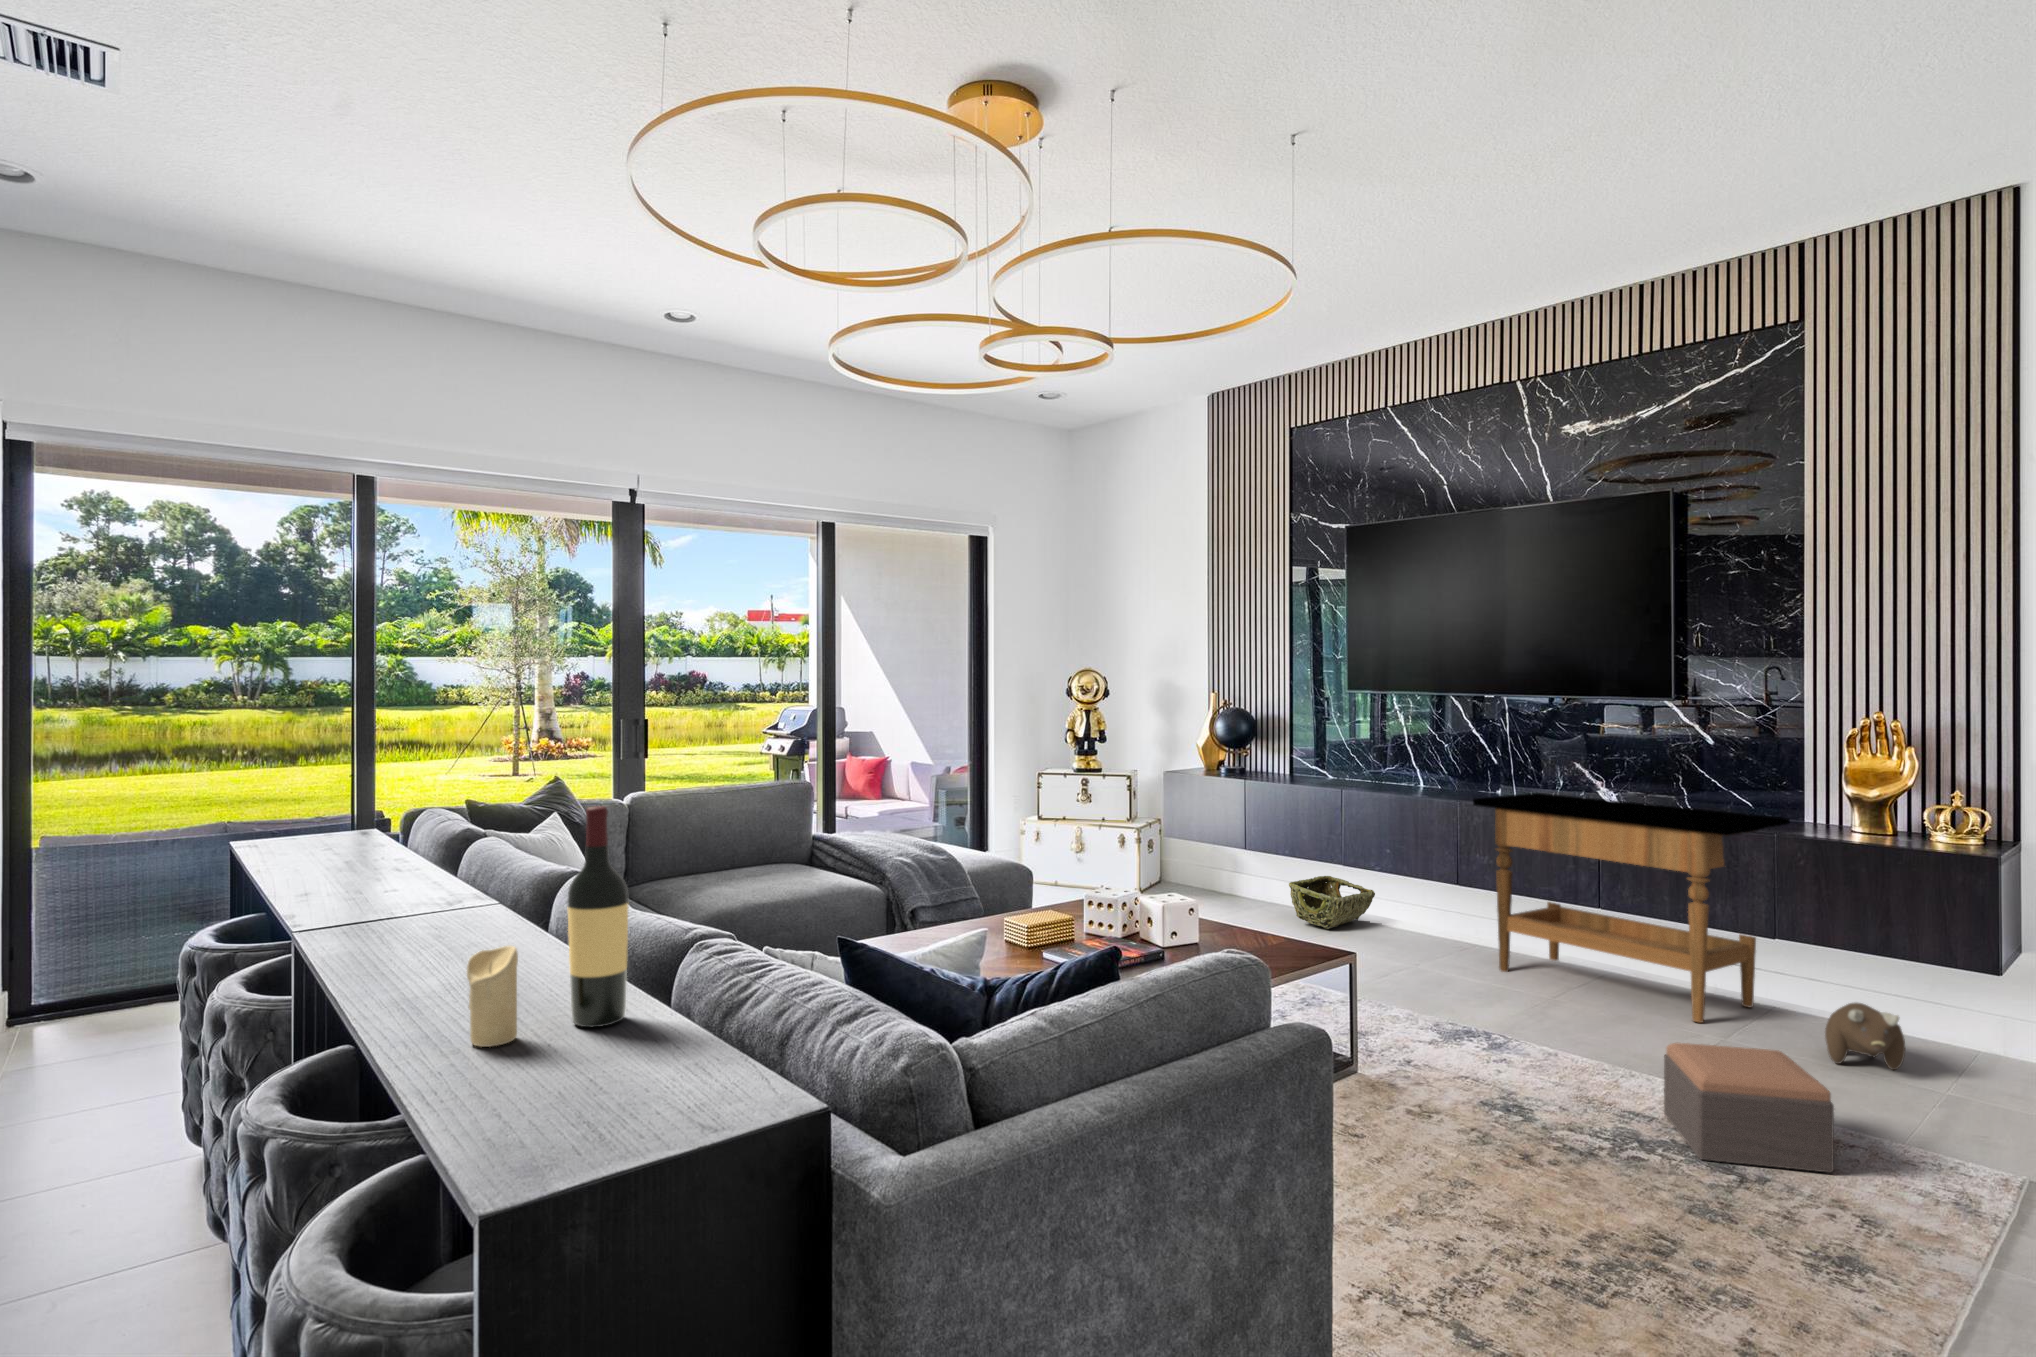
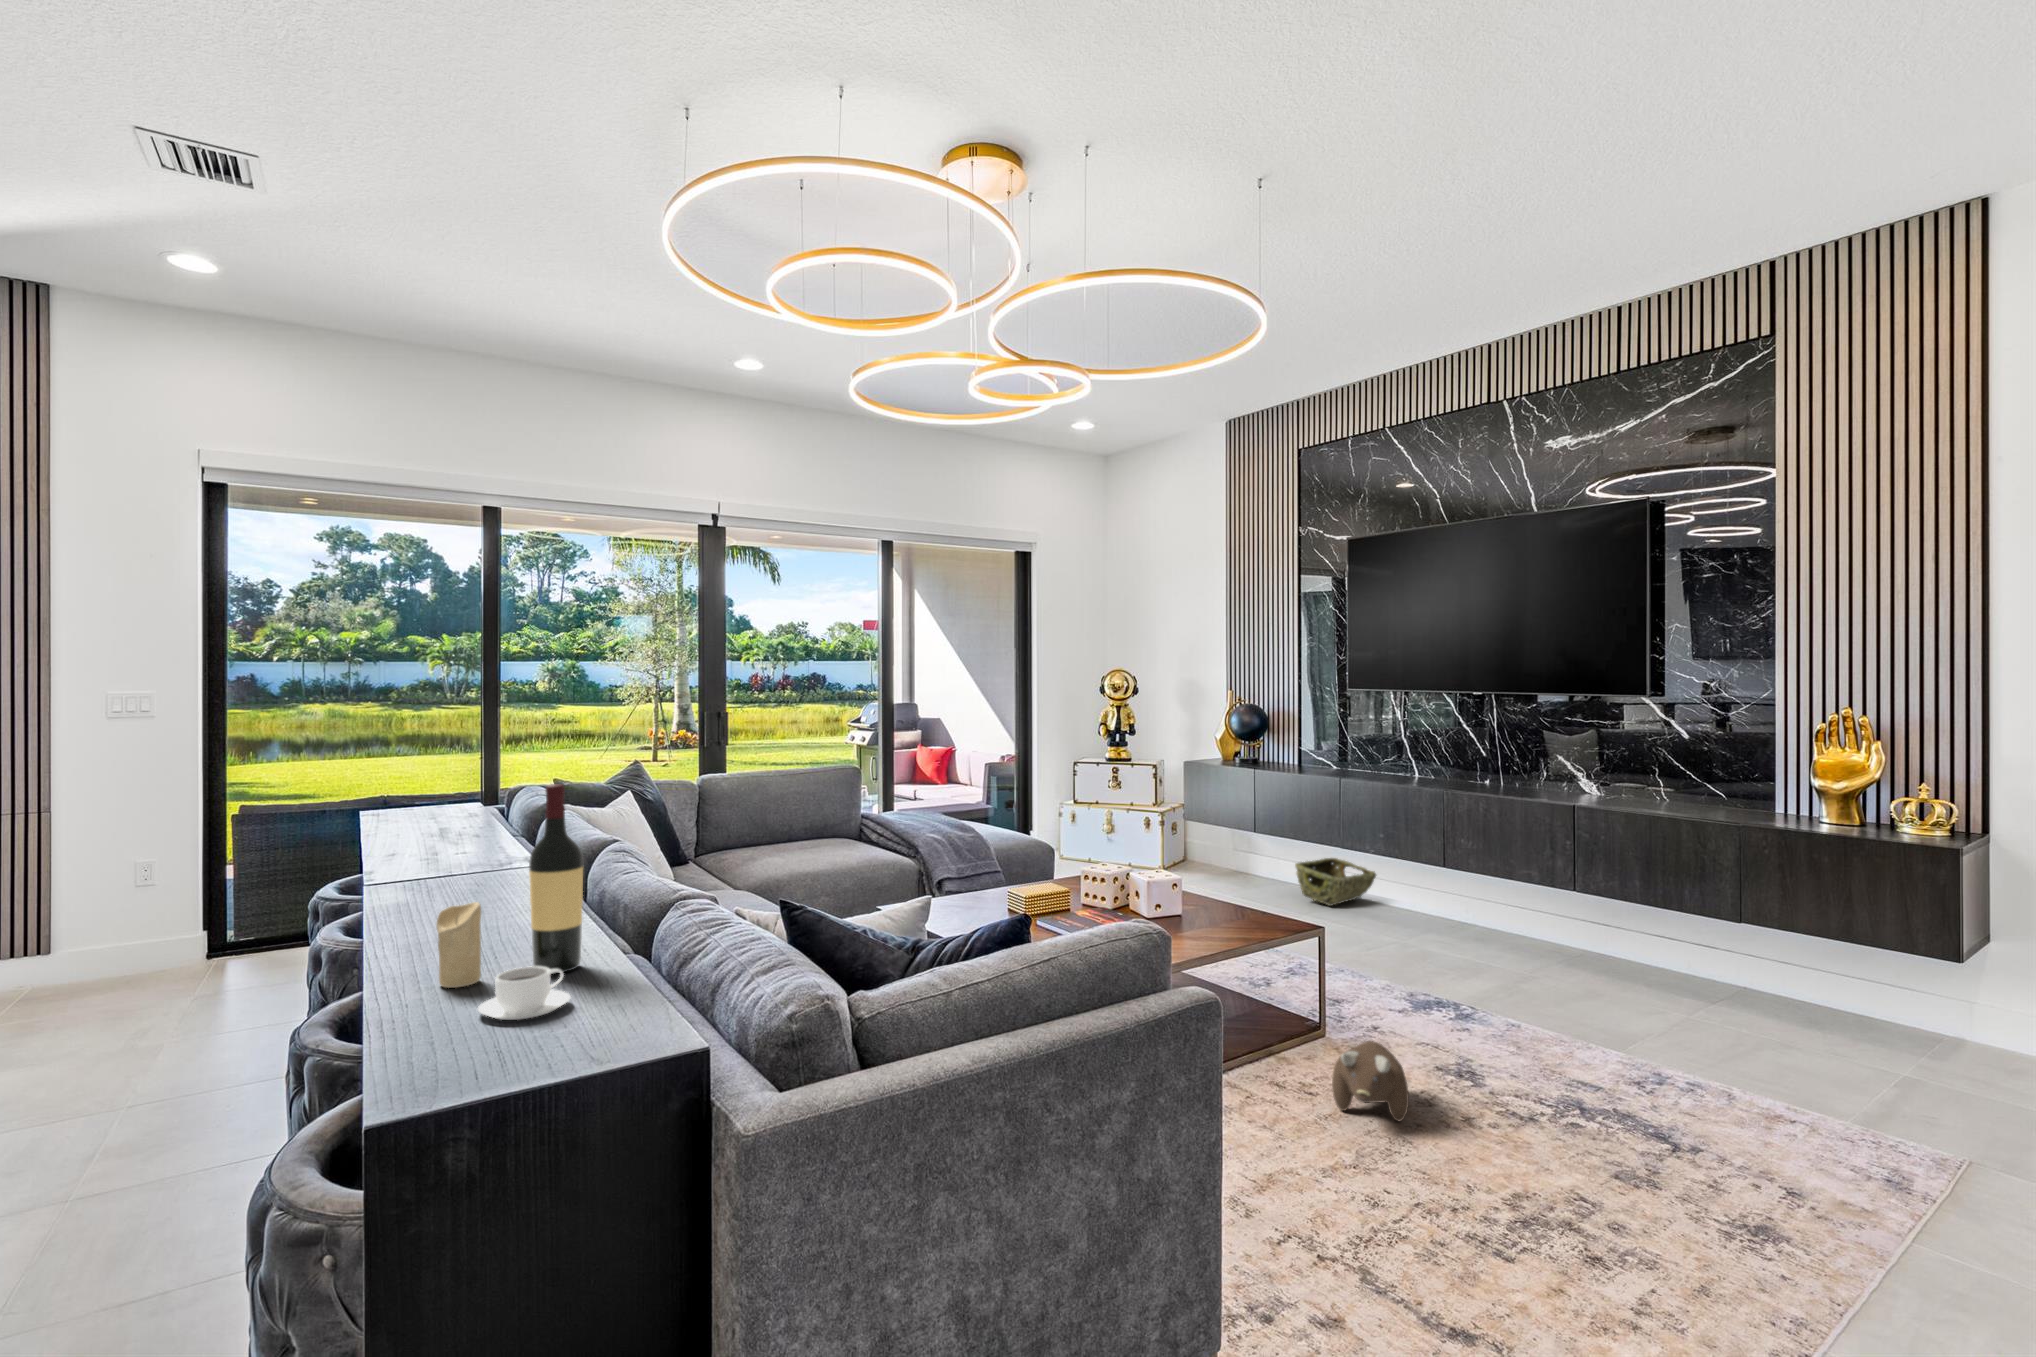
side table: present [1473,793,1790,1023] -> none [1460,783,1760,1000]
plush toy: present [1825,1003,1905,1070] -> present [1332,1041,1409,1121]
coffee cup: none [538,1019,642,1083] -> present [478,966,571,1020]
footstool: present [1664,1043,1834,1173] -> none [1612,1018,1768,1145]

